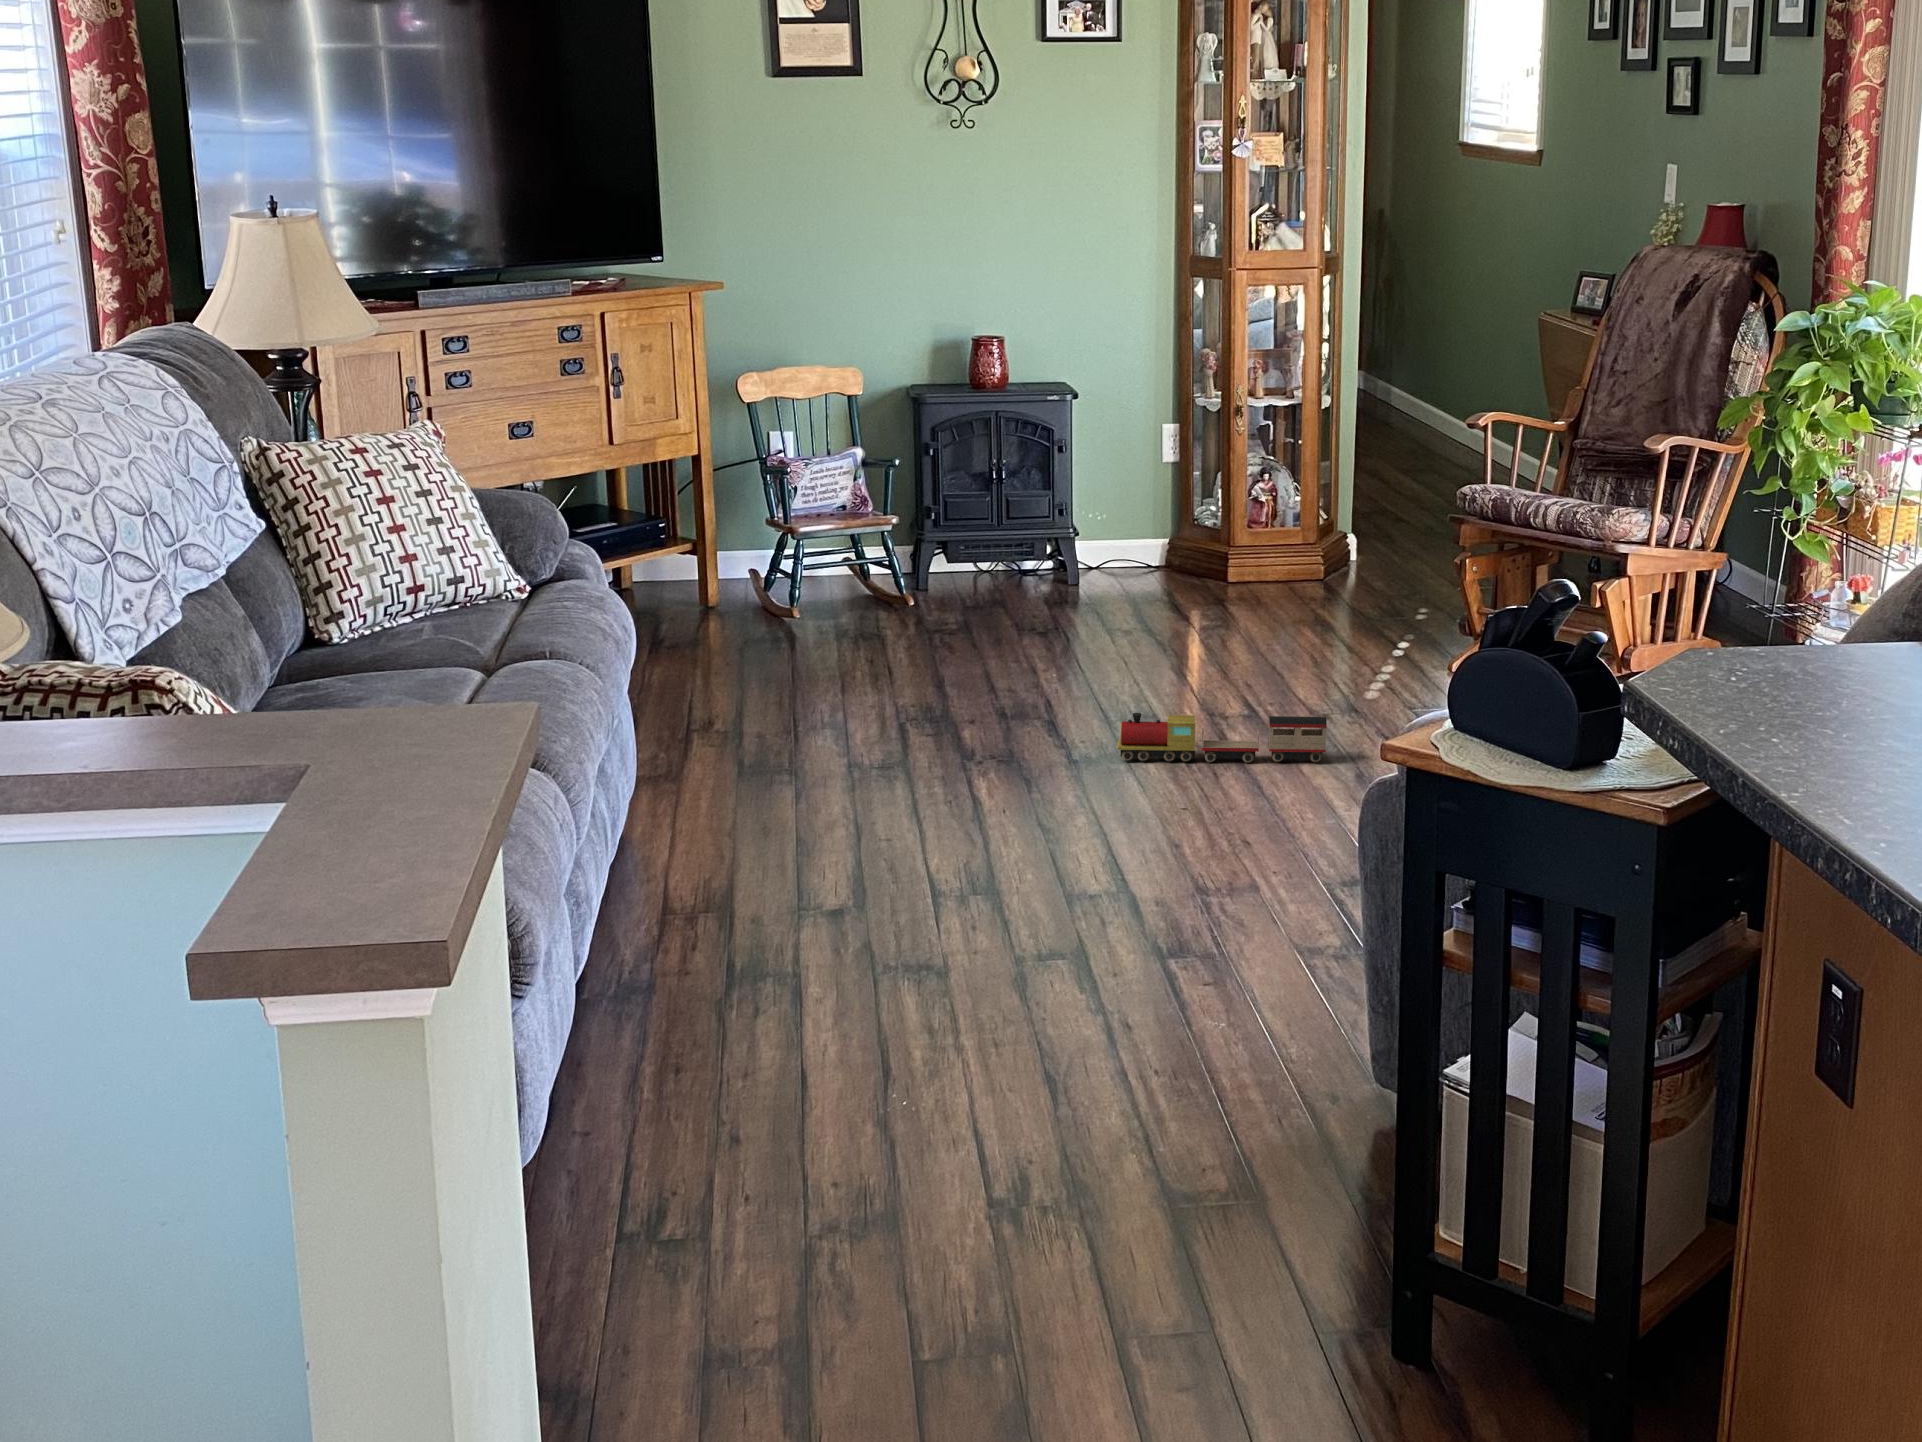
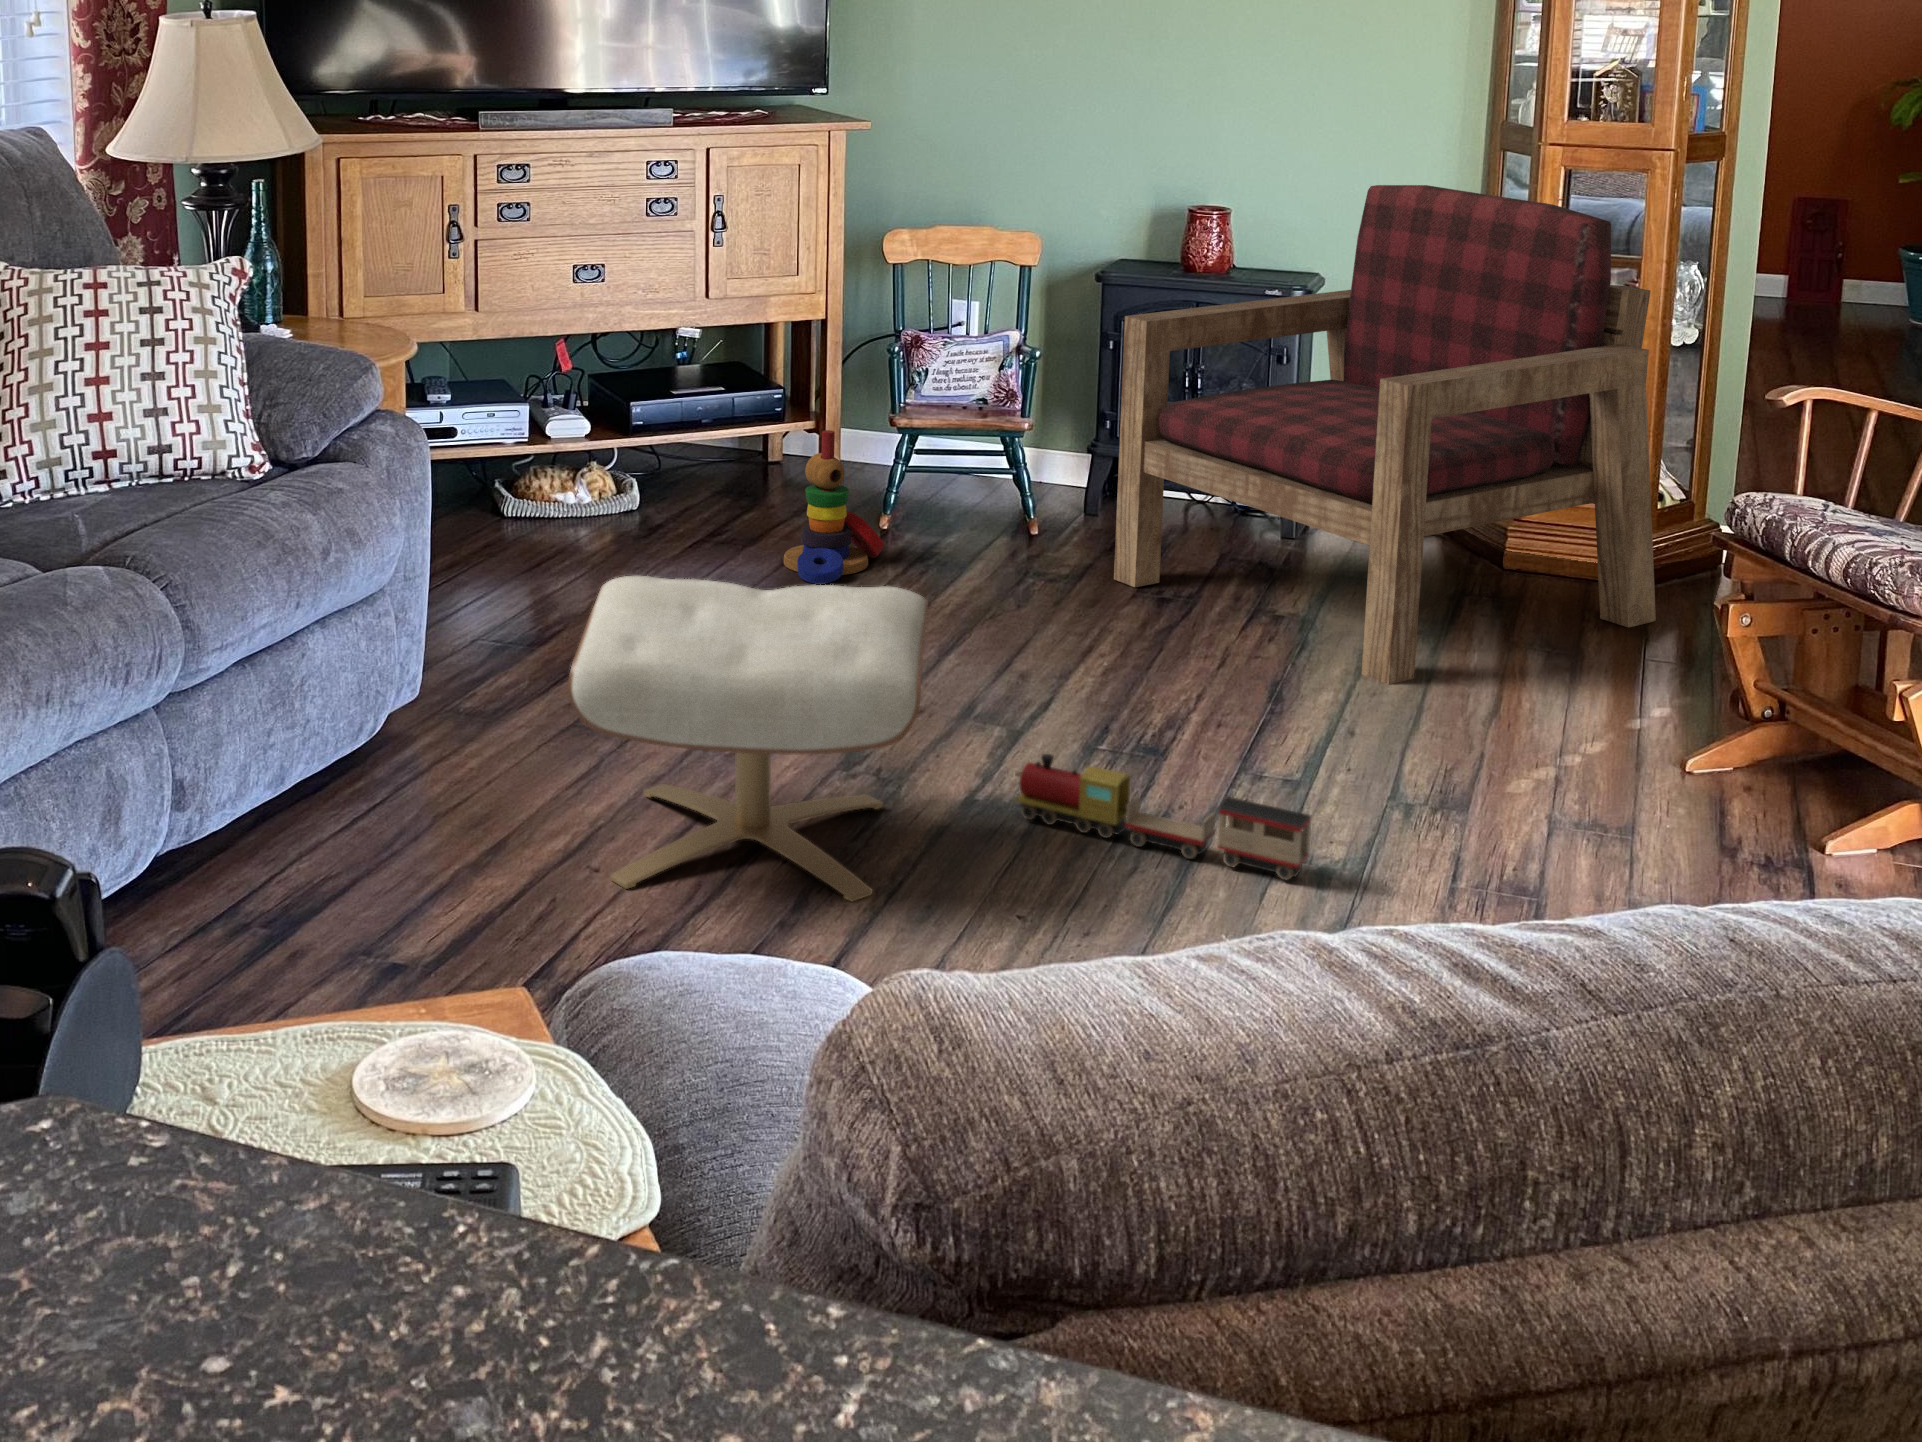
armchair: none [988,301,1352,653] -> present [1114,185,1656,684]
stacking toy: none [738,531,812,653] -> present [784,430,883,584]
ottoman: none [825,608,1116,846] -> present [568,576,928,901]

